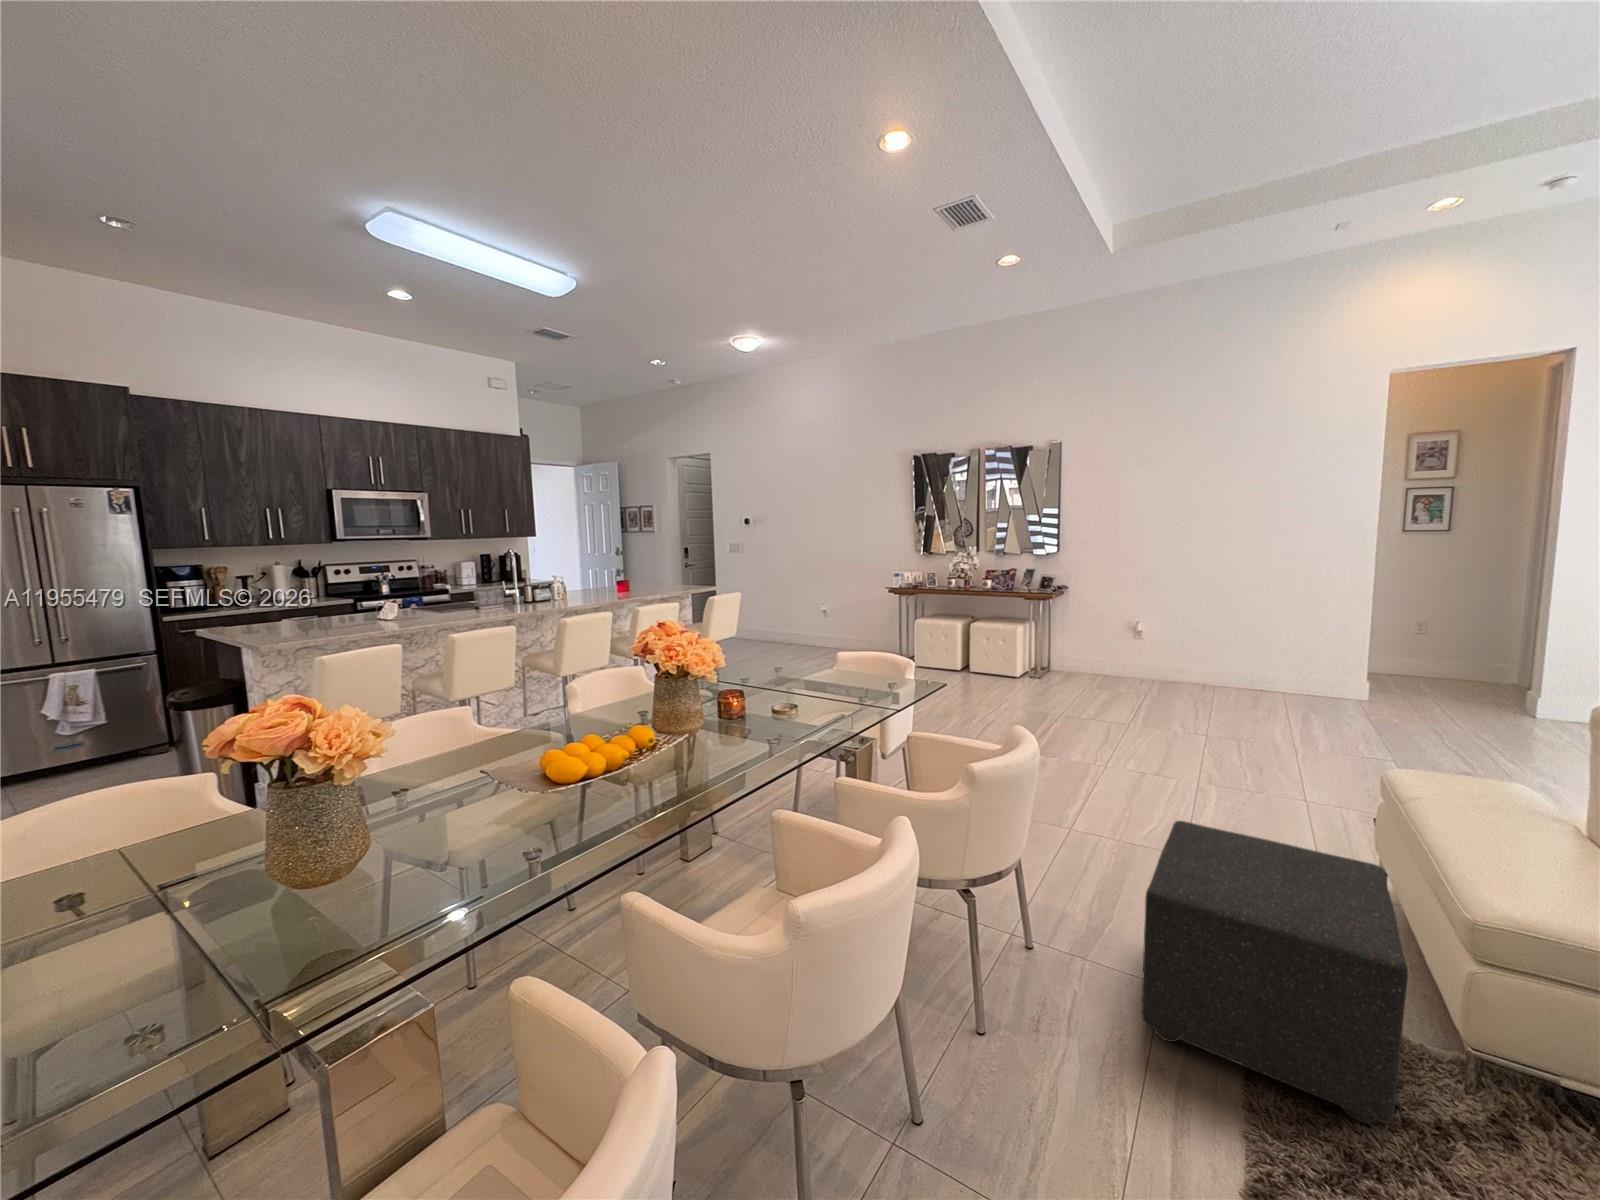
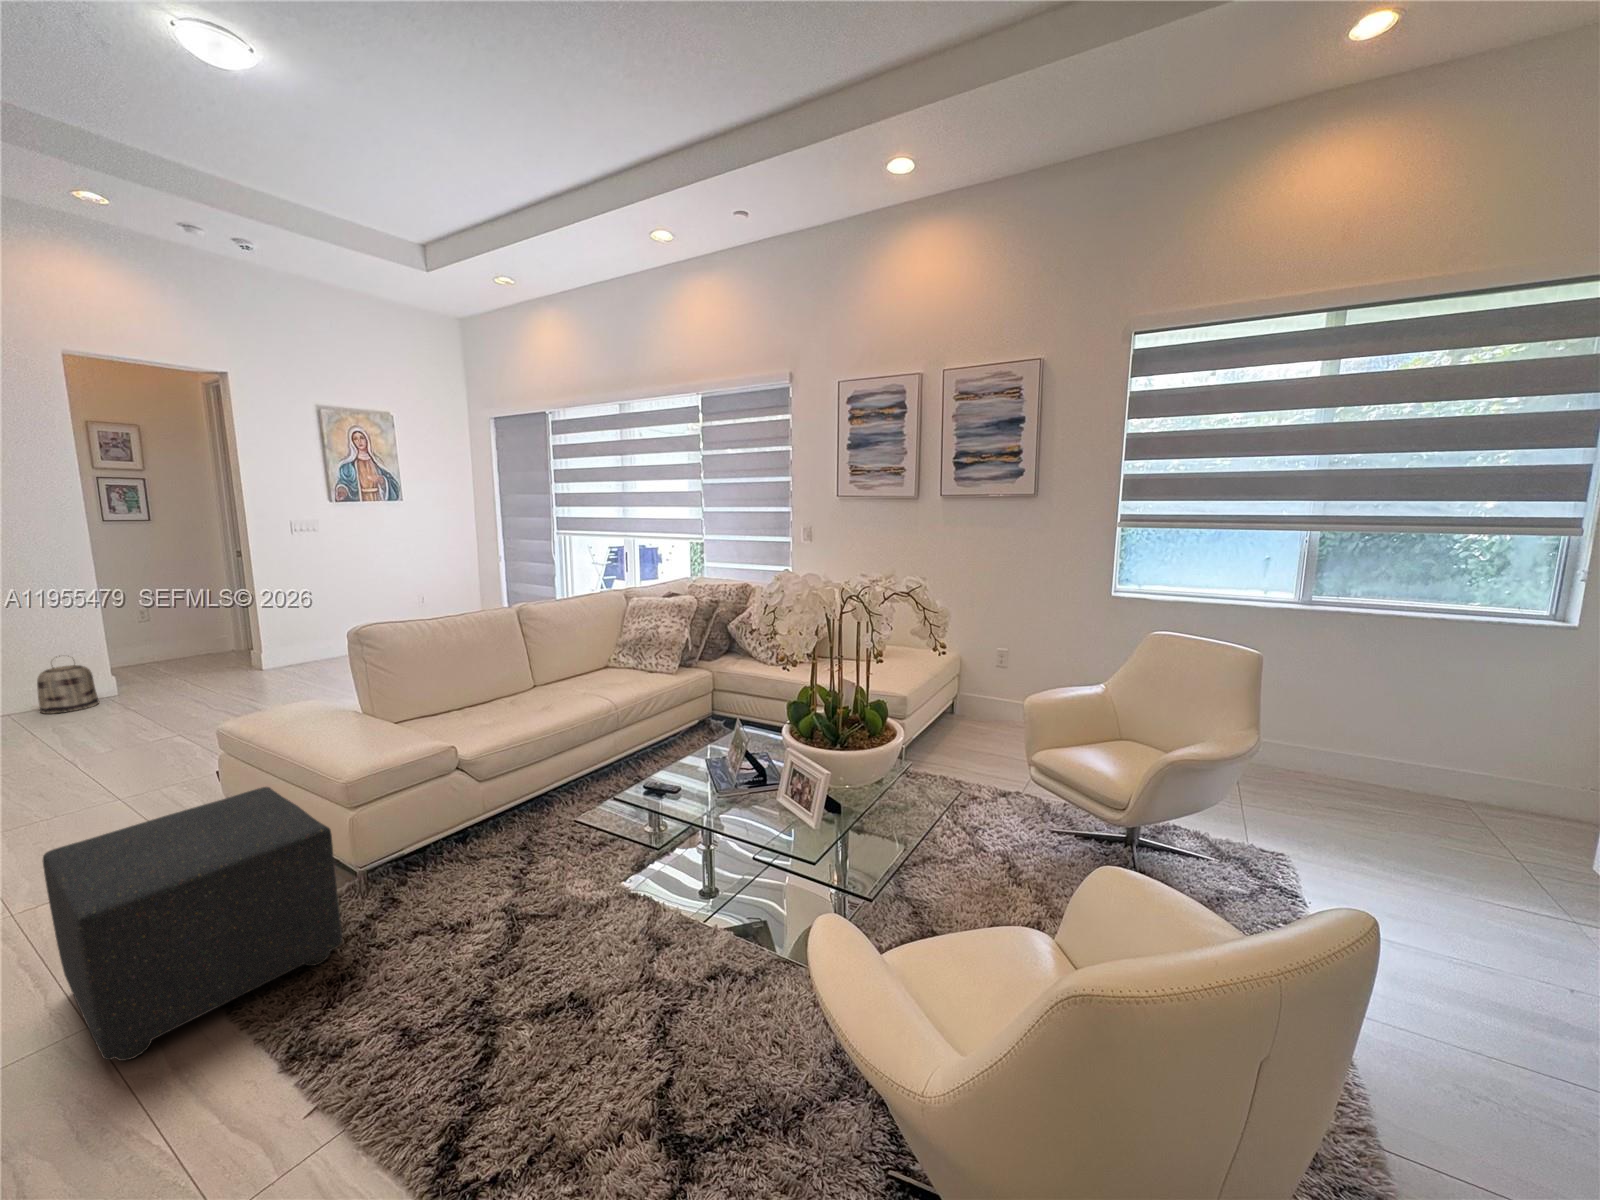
basket: none [1301,653,1347,705] -> present [37,656,99,714]

